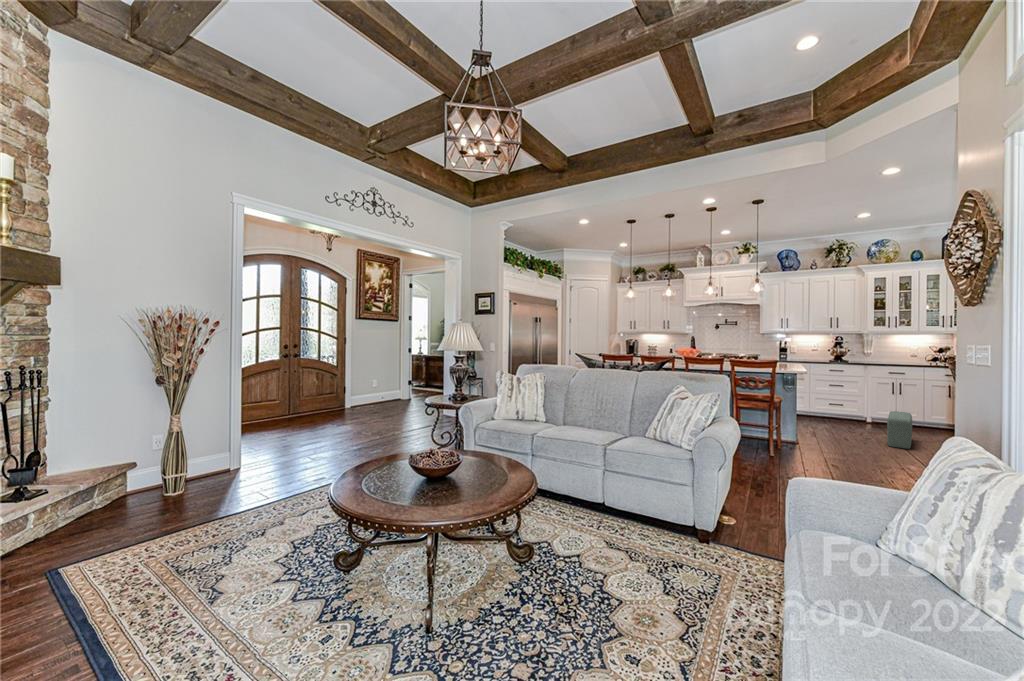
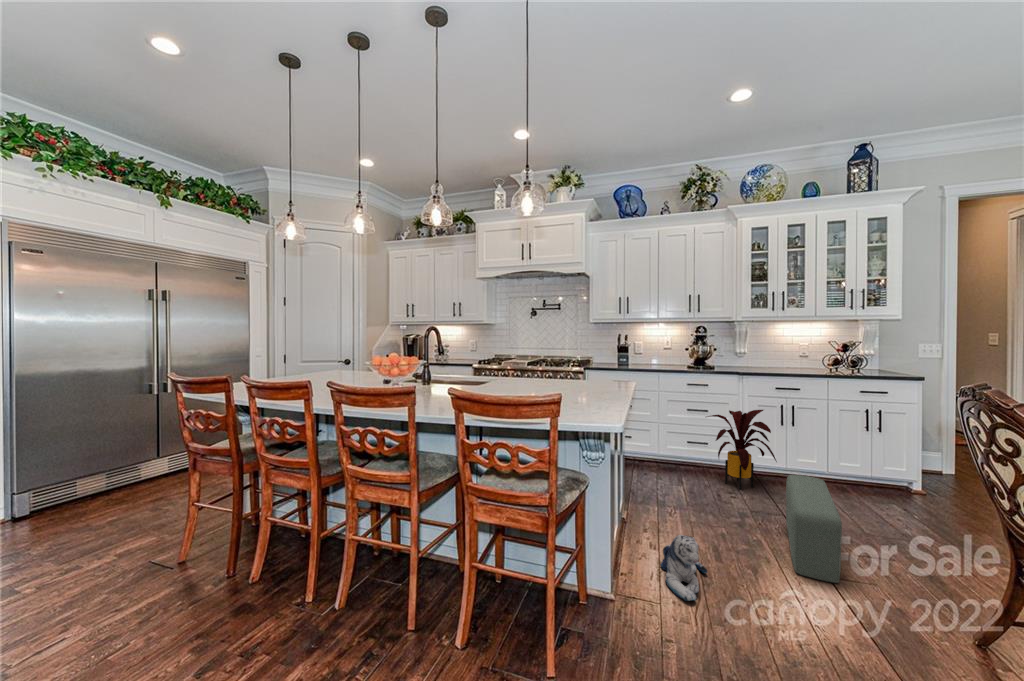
house plant: none [841,385,888,428] -> present [708,410,777,490]
plush toy: none [819,424,843,447] -> present [660,535,707,601]

